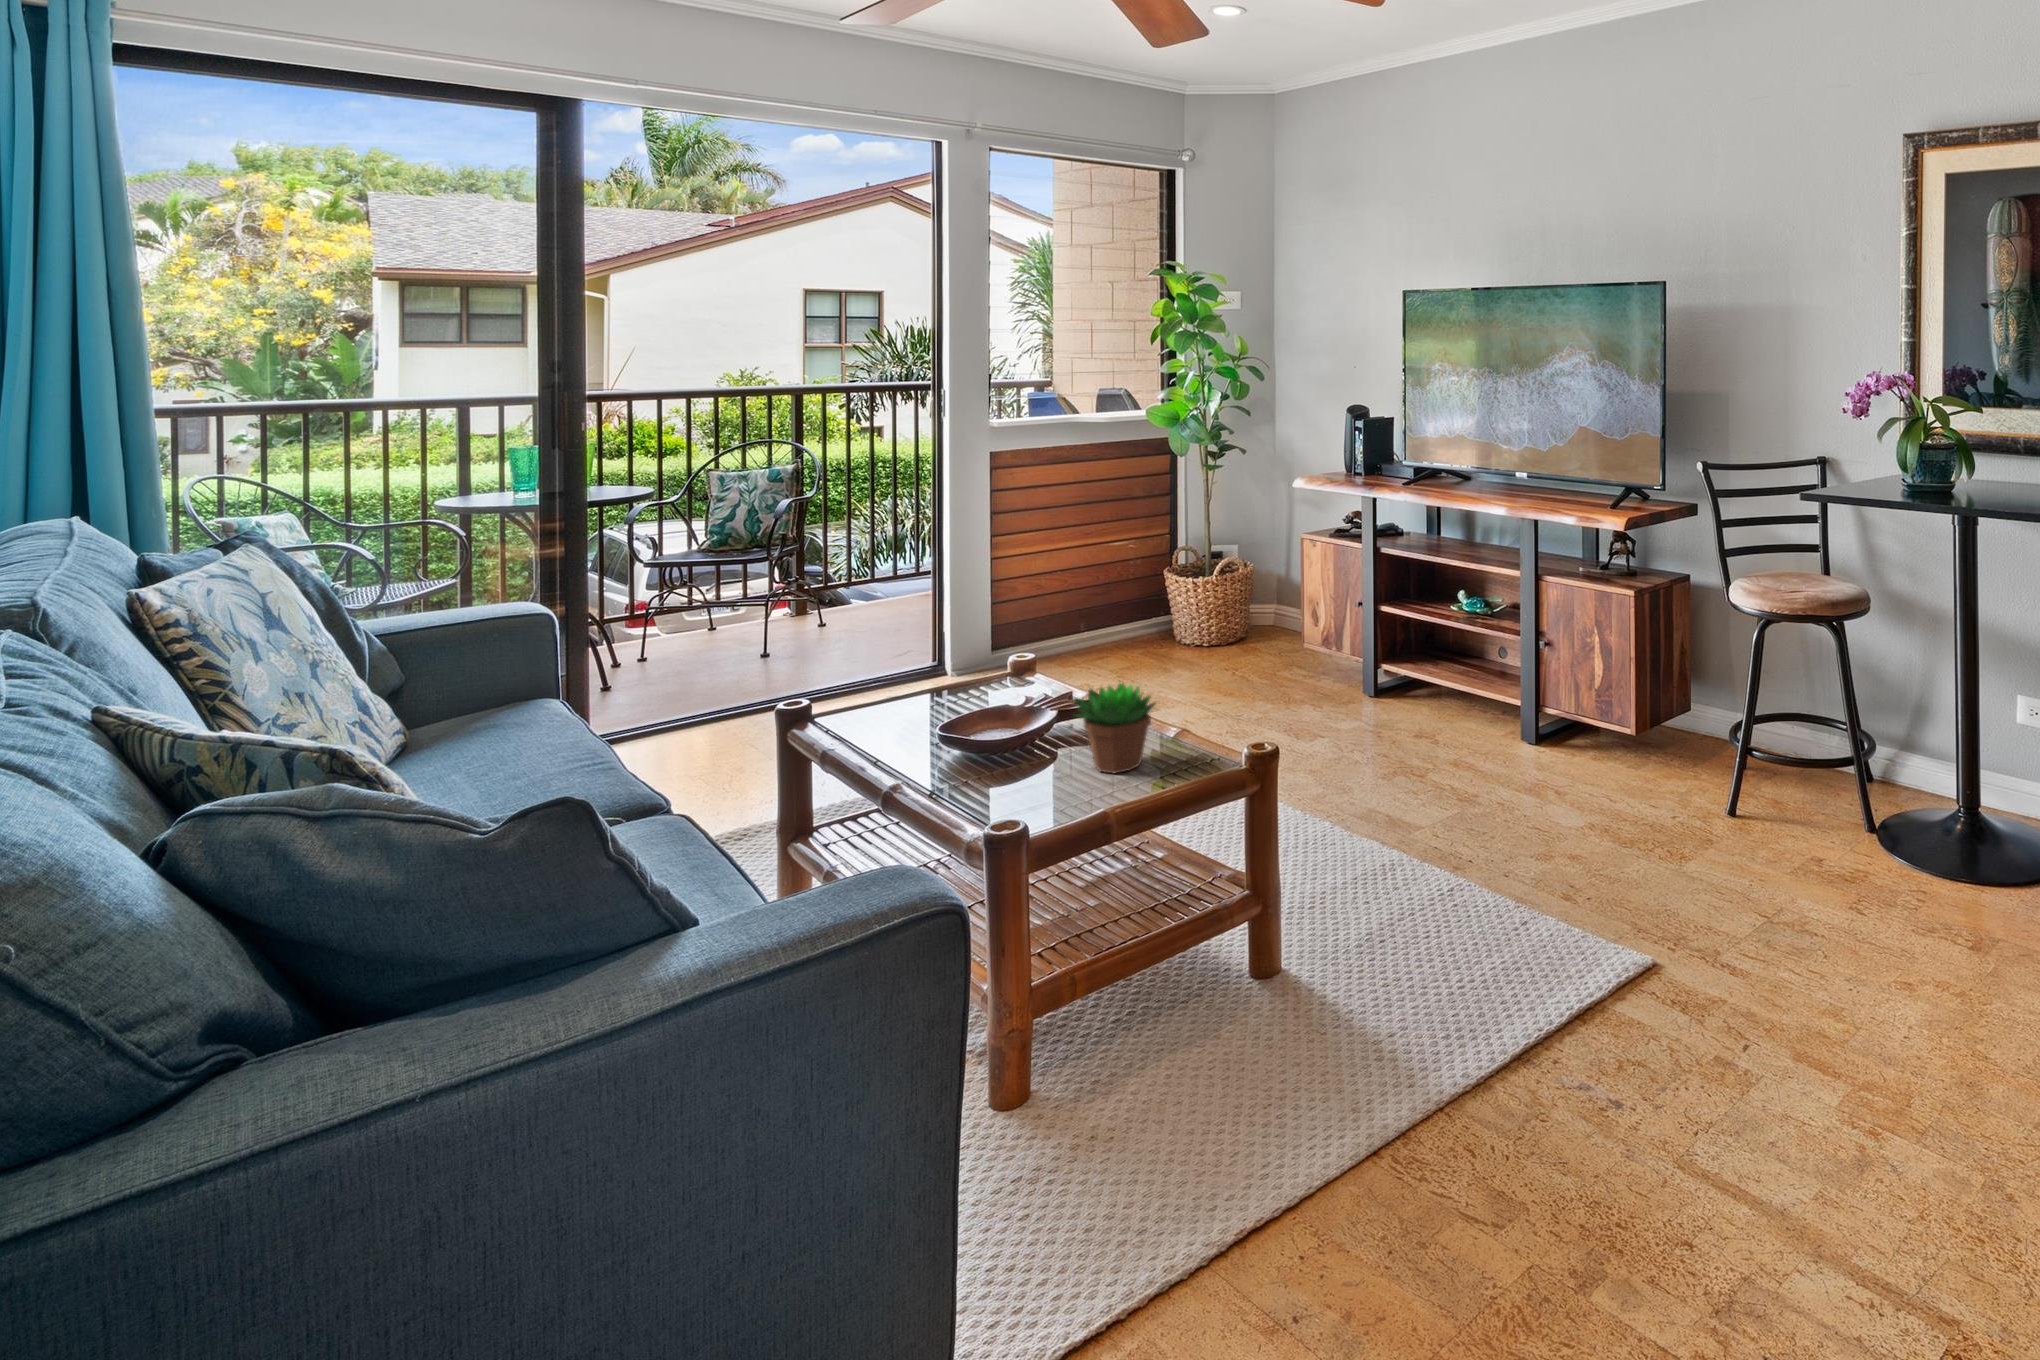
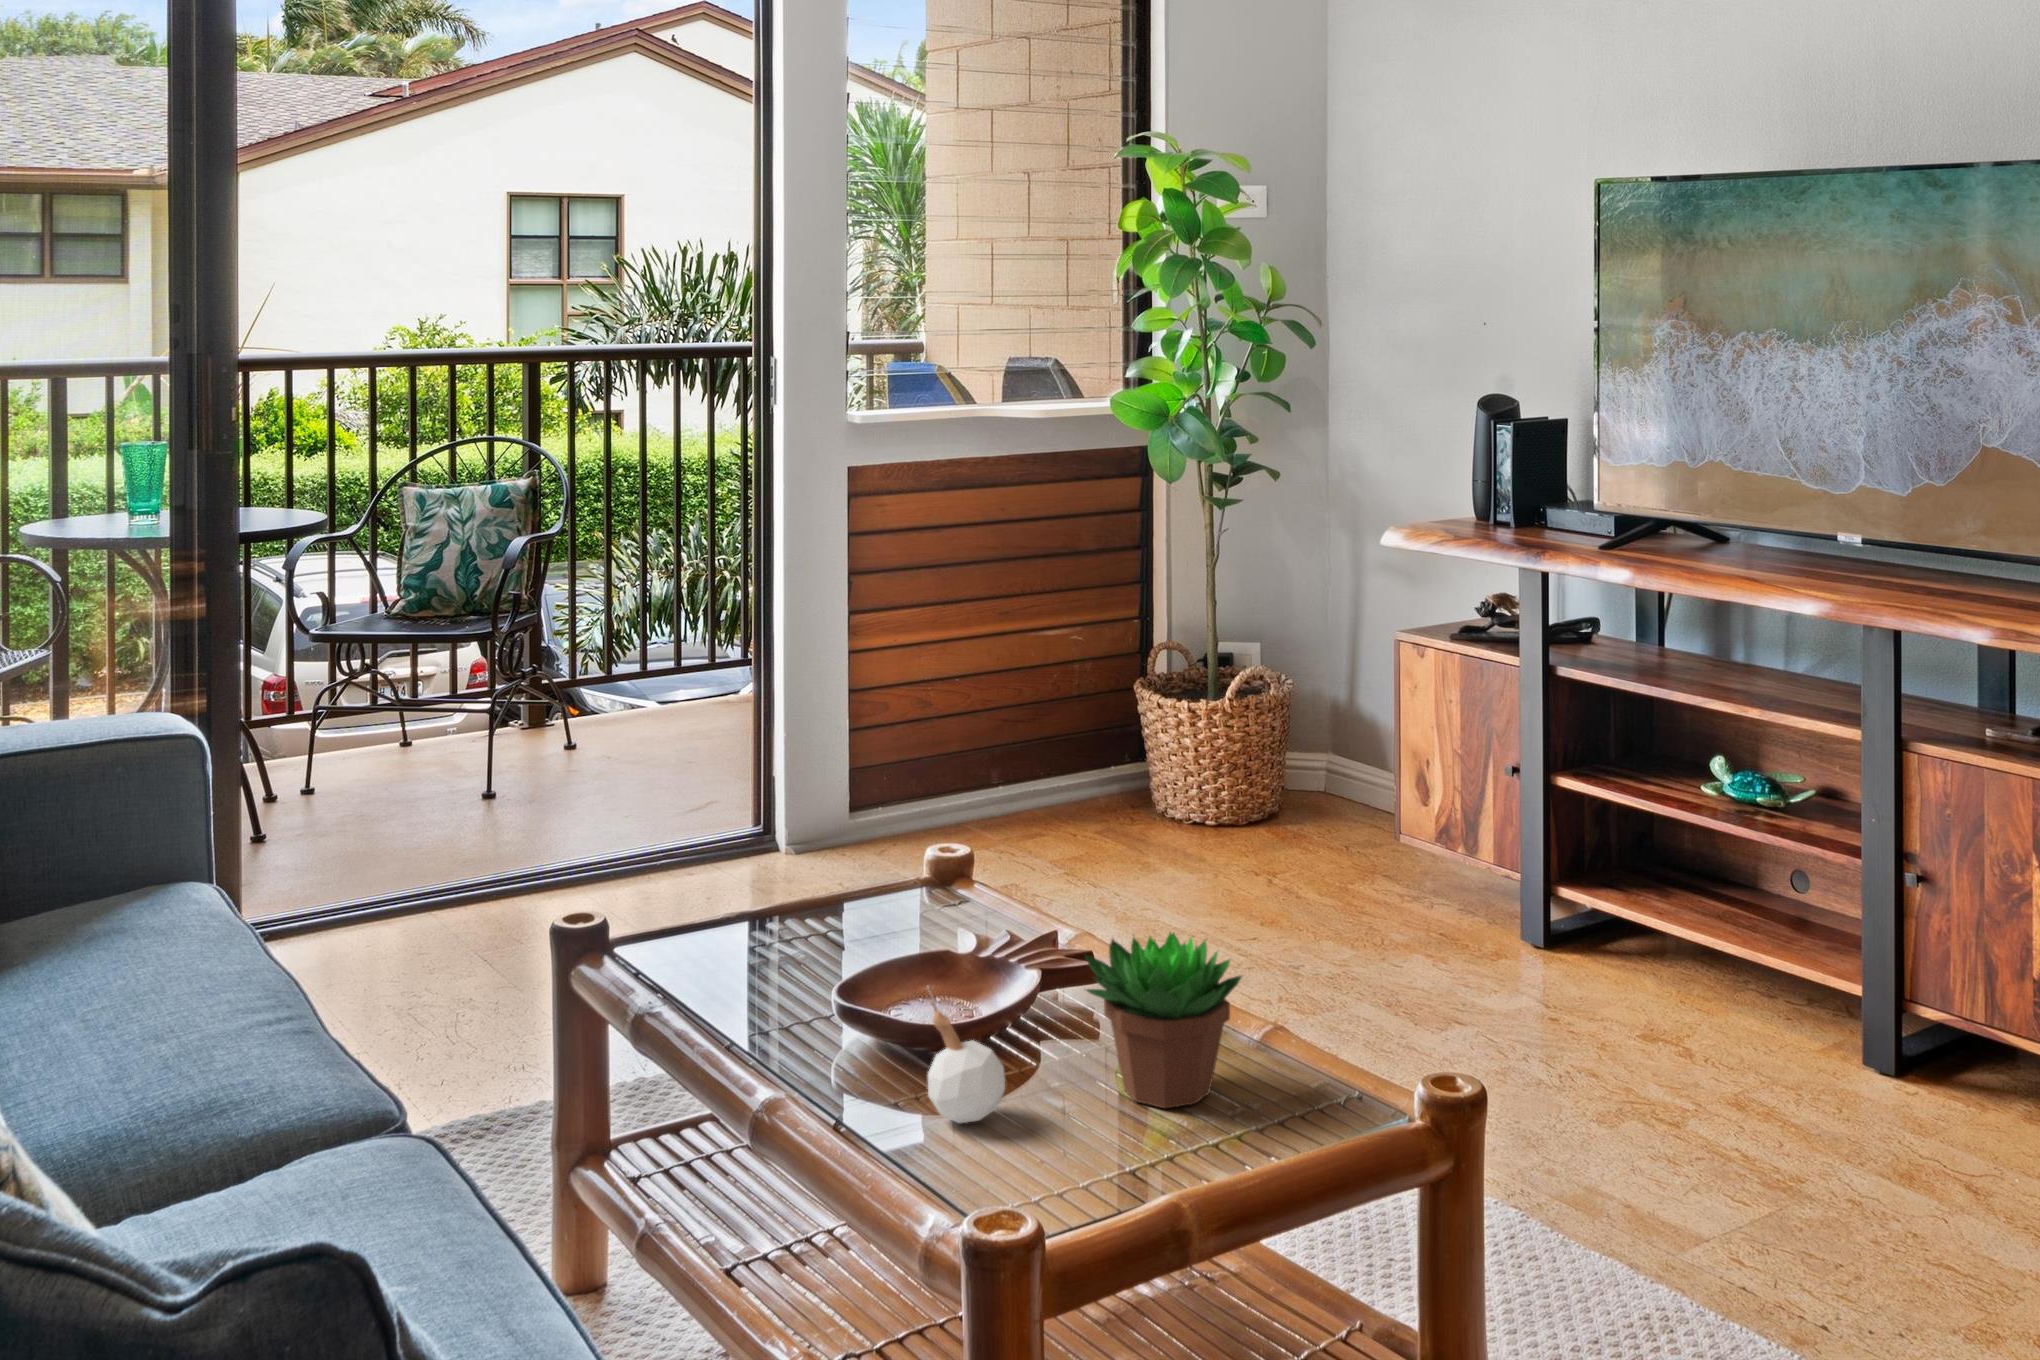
candle: none [981,717,1025,790] -> present [928,987,1005,1123]

